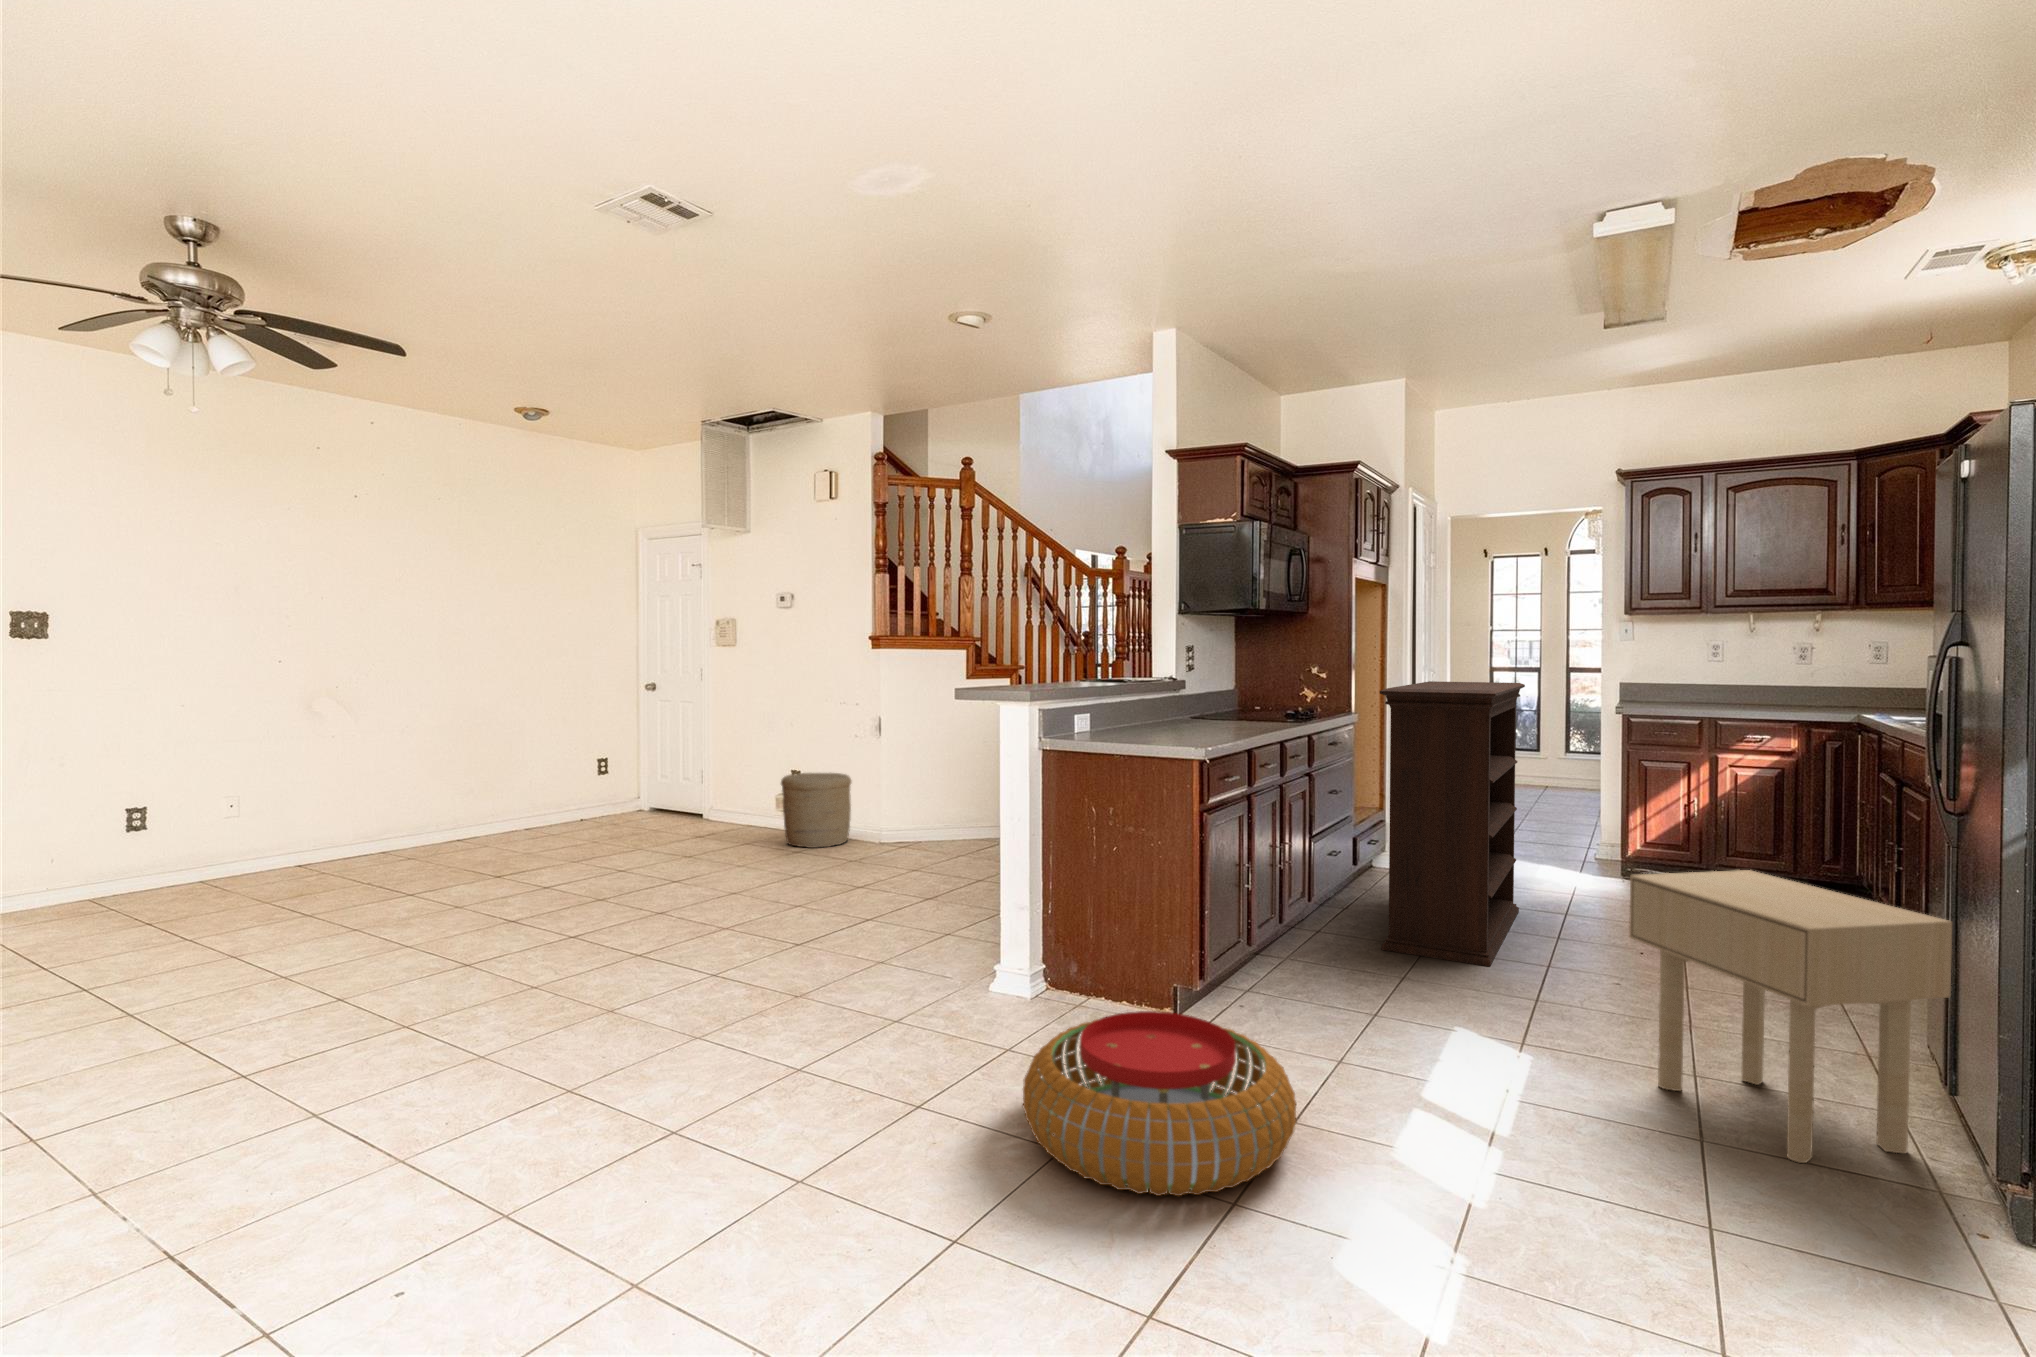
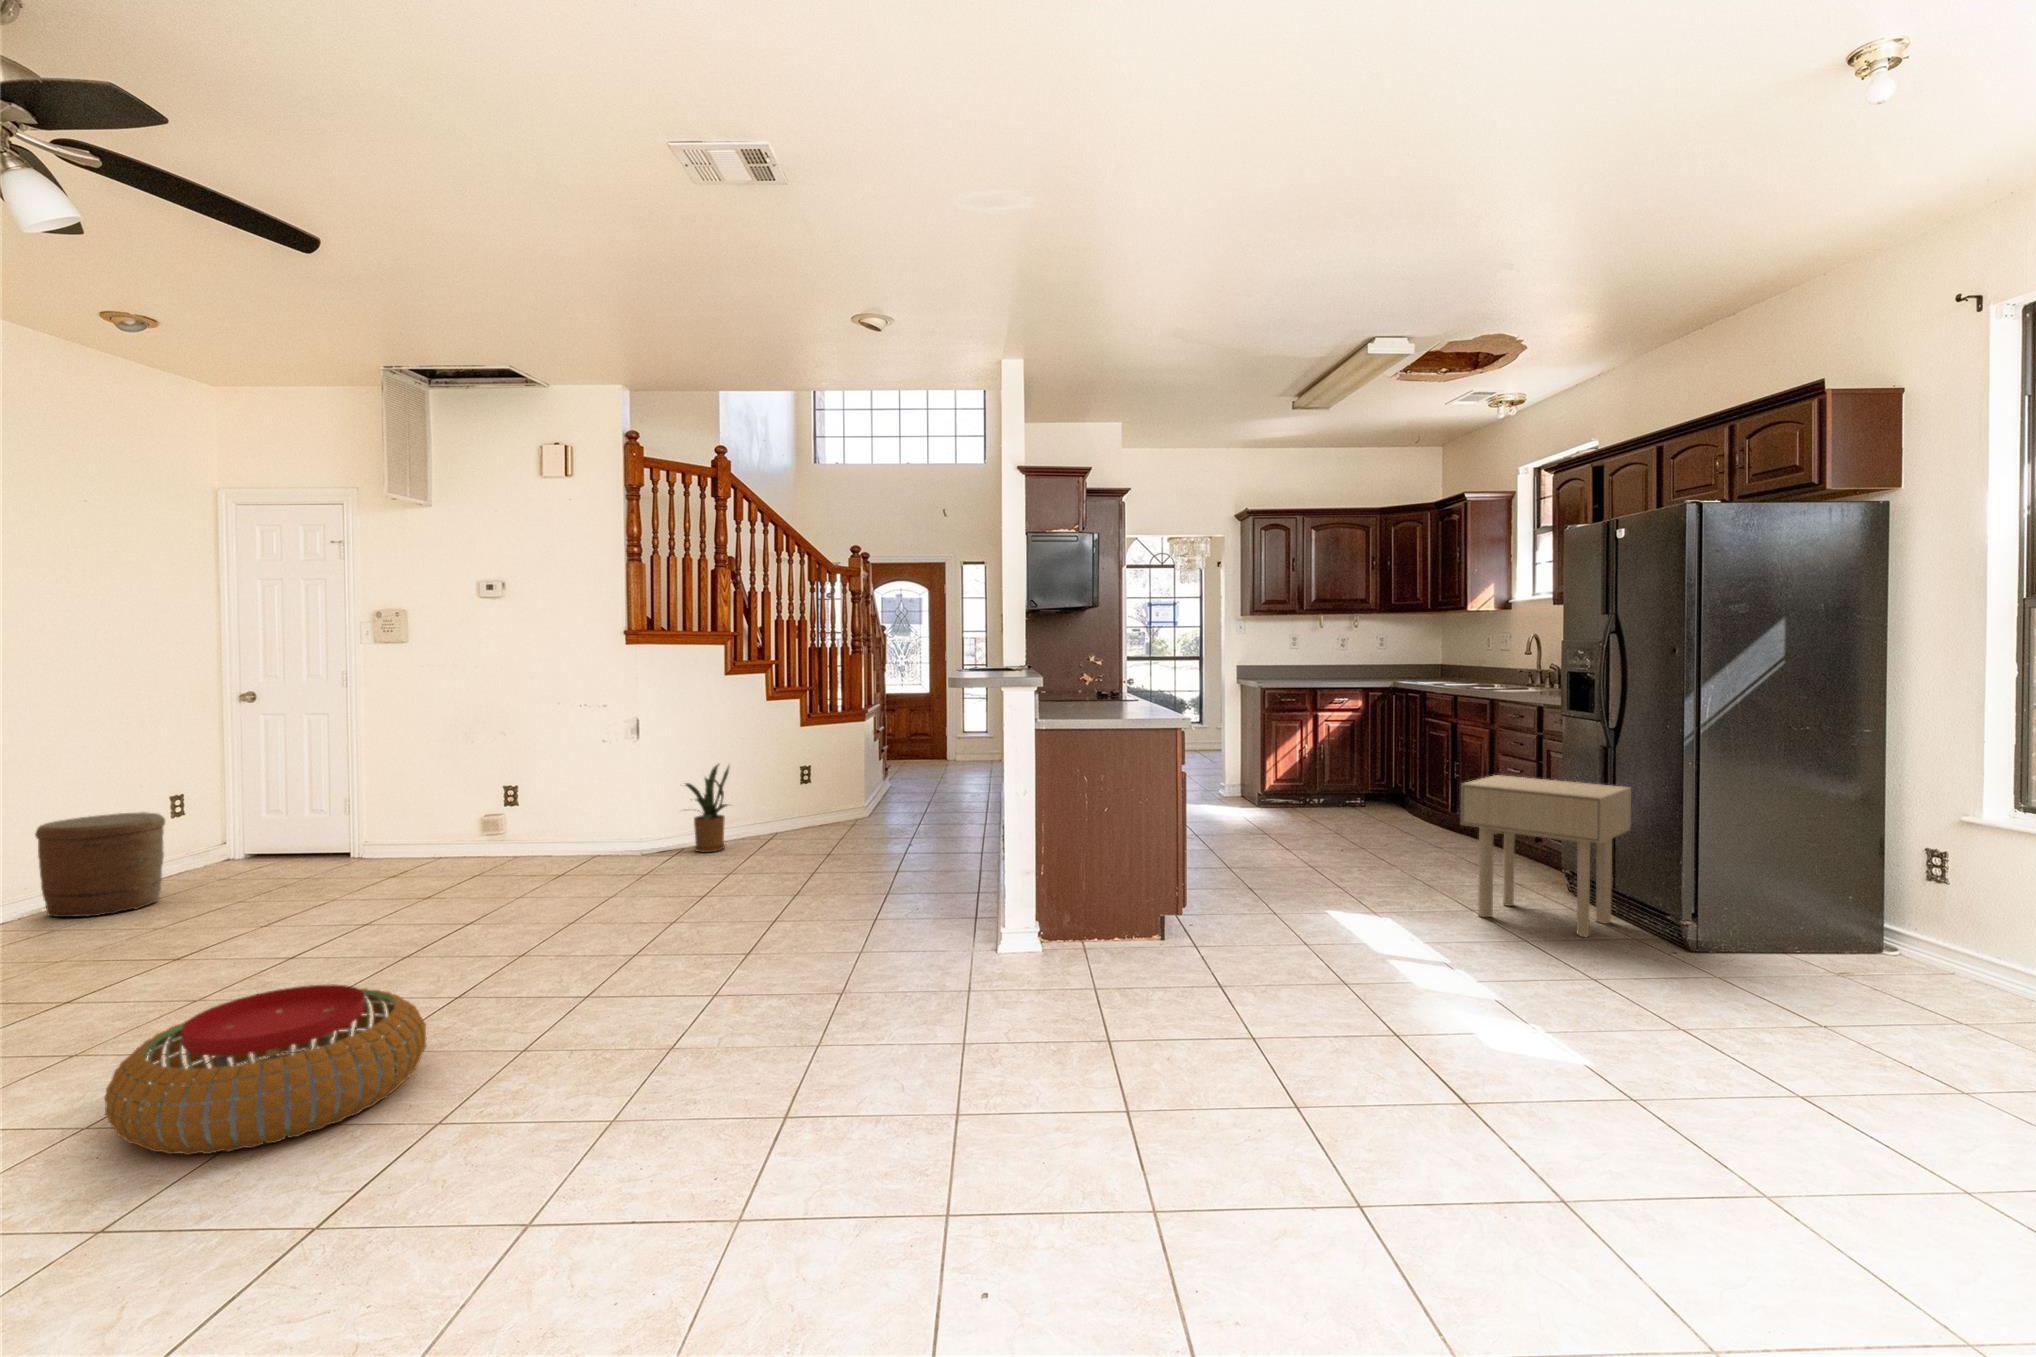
bookshelf: present [1380,681,1525,966] -> none [1179,665,1296,872]
house plant: none [897,763,963,848] -> present [686,765,729,852]
woven basket: present [781,773,851,848] -> present [35,812,165,917]
pouf: present [1023,1011,1296,1196] -> present [105,984,426,1155]

